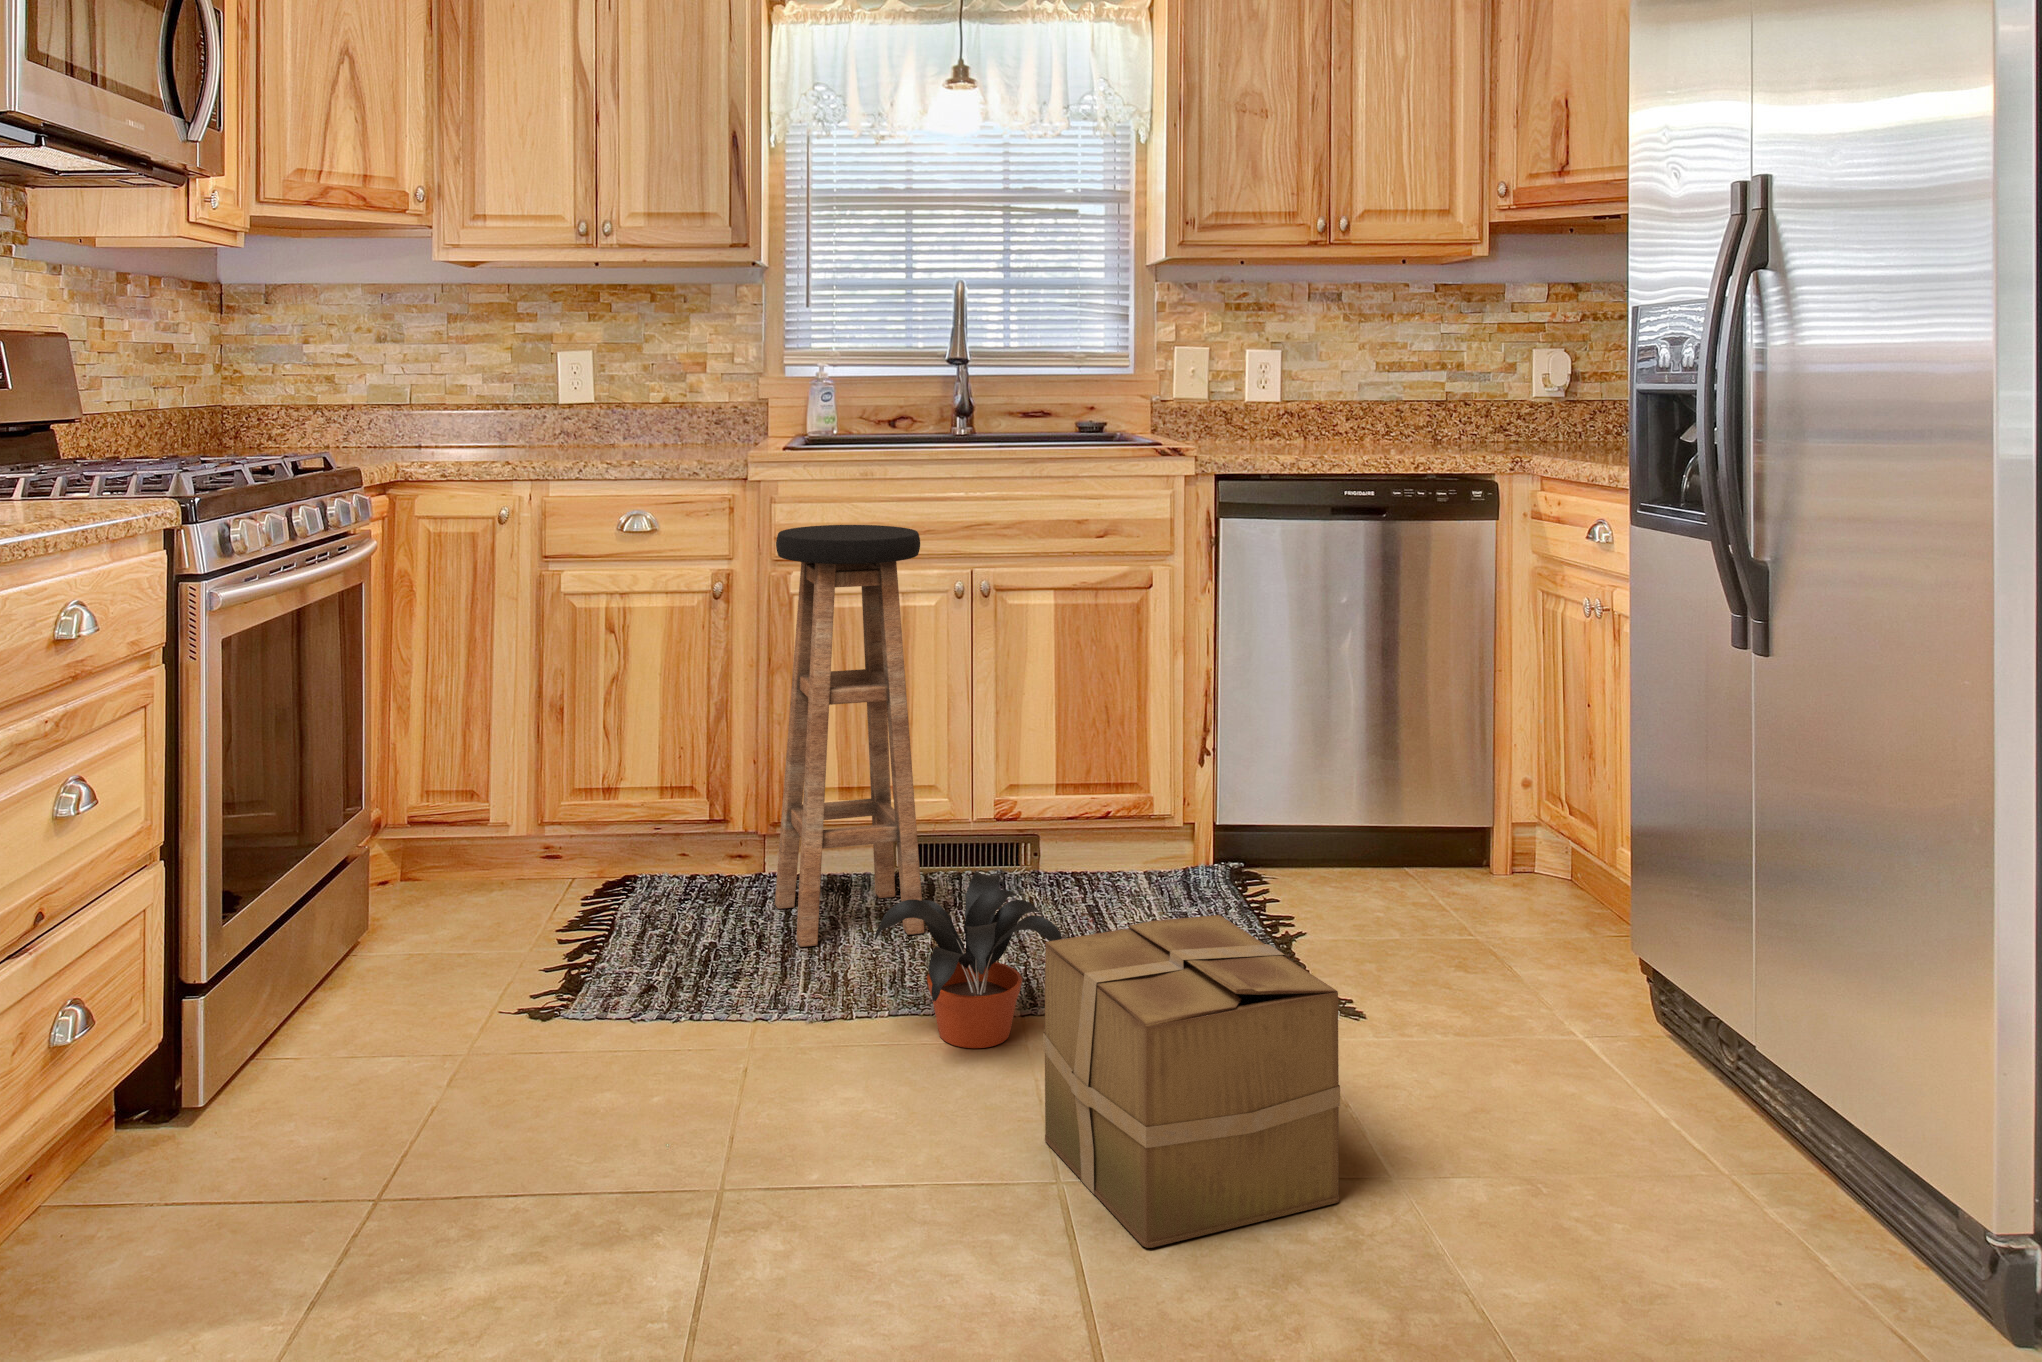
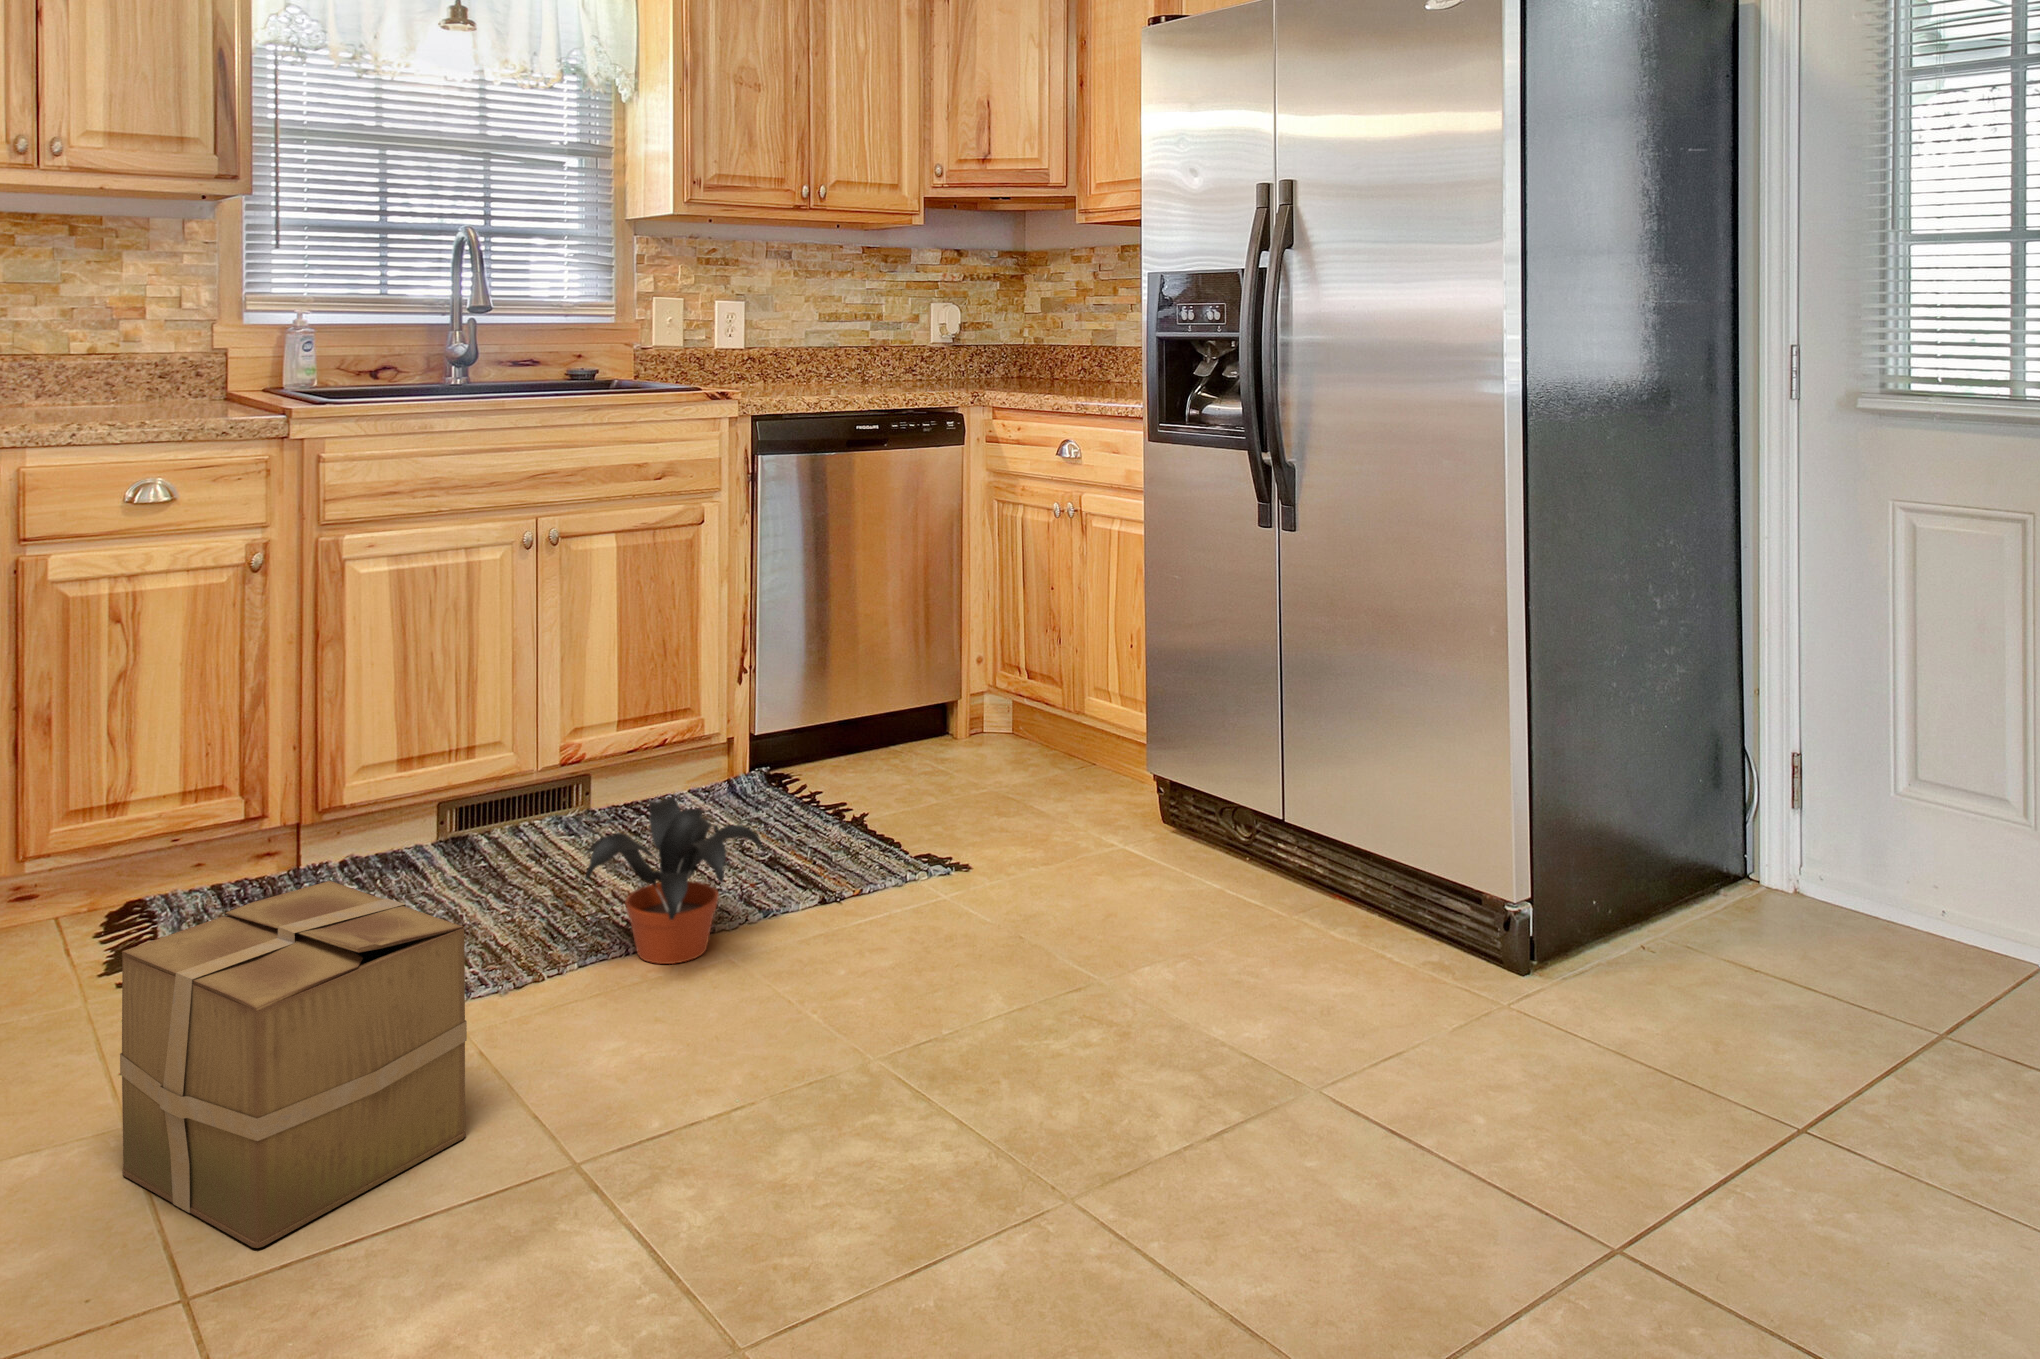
bar stool: present [775,525,924,947] -> none [347,478,536,923]
cardboard box: present [1043,915,1340,1248] -> present [120,881,467,1248]

